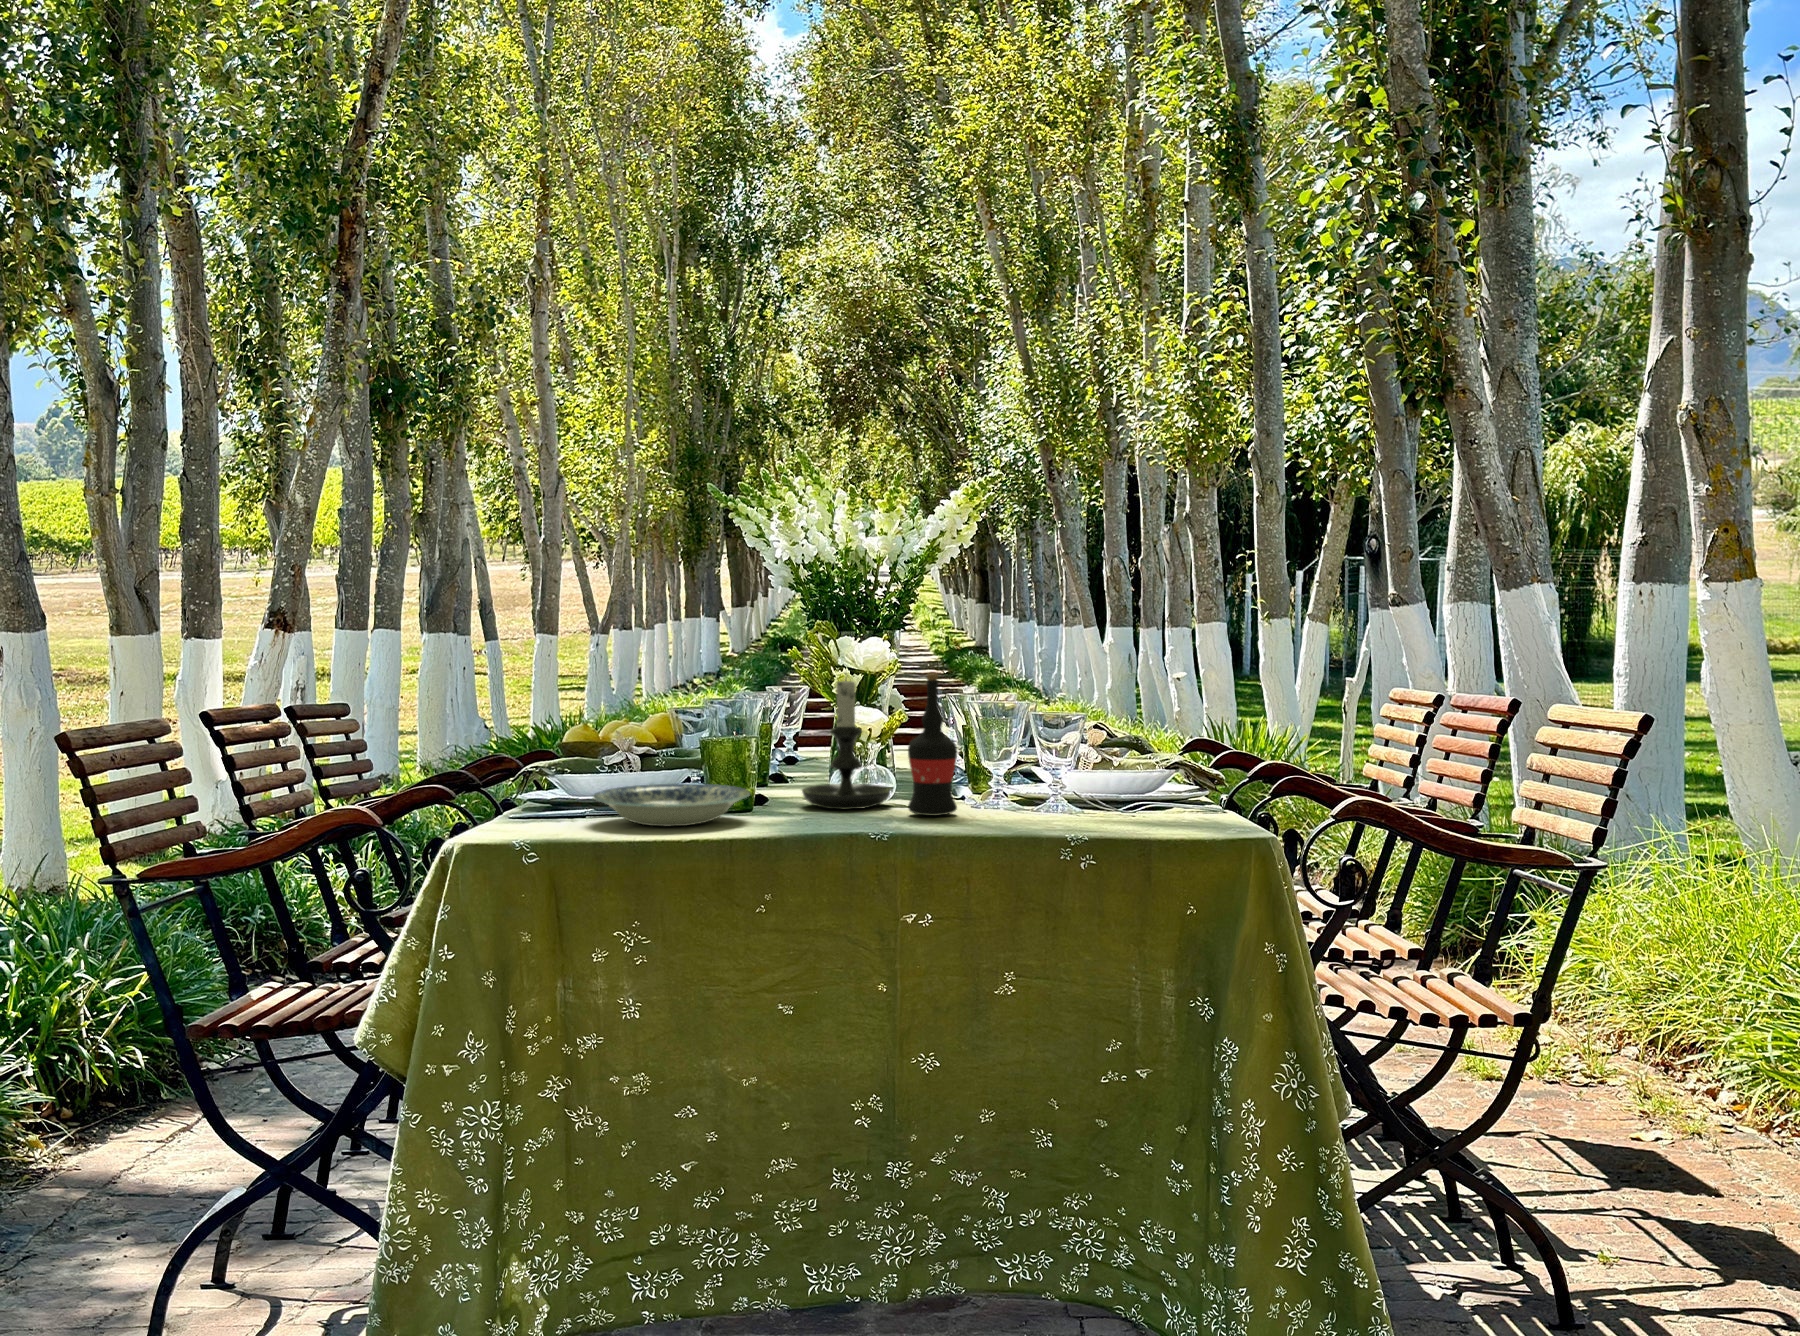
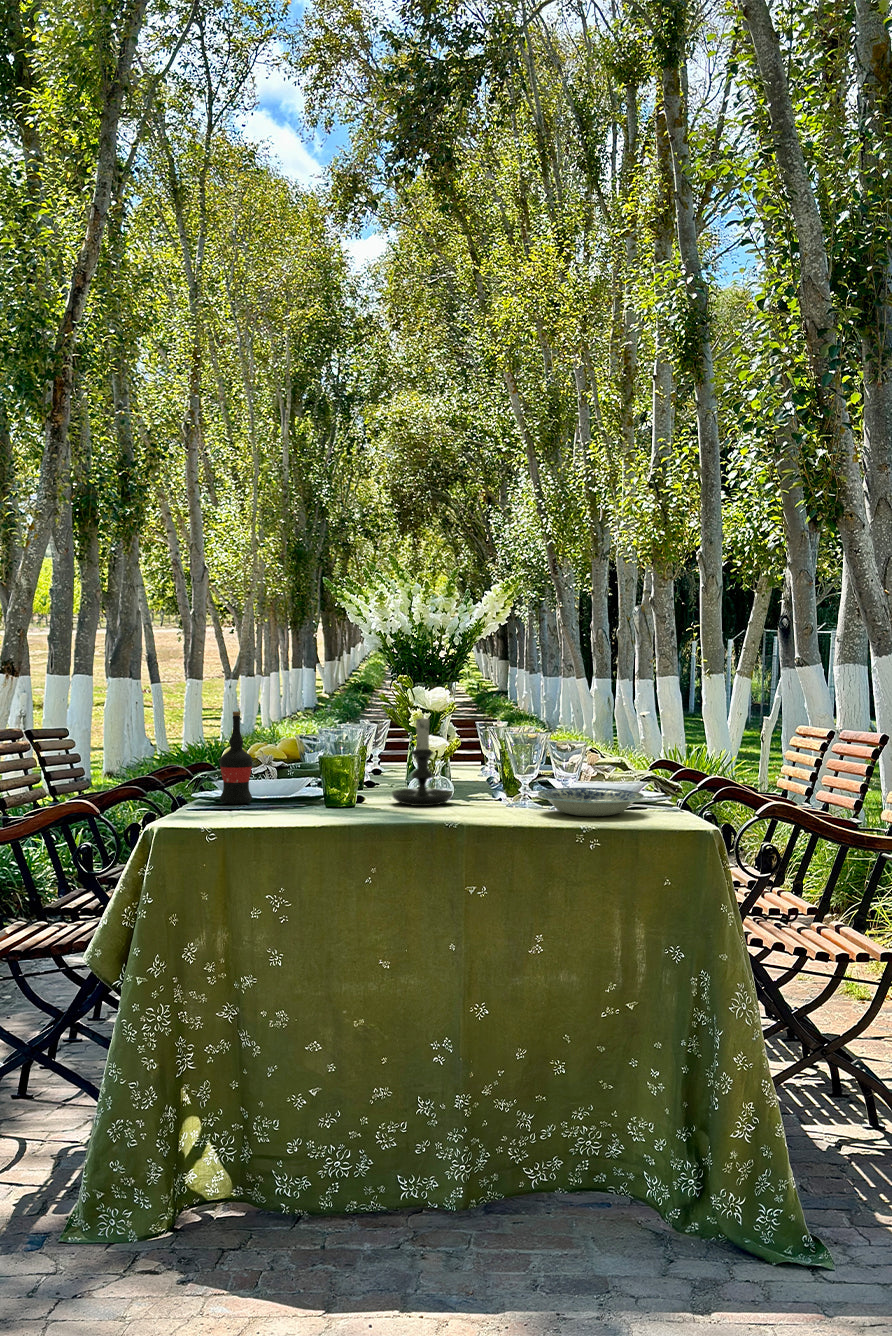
wine bottle: present [908,673,957,816] -> present [220,711,252,804]
plate: present [593,783,750,826] -> present [538,787,644,817]

